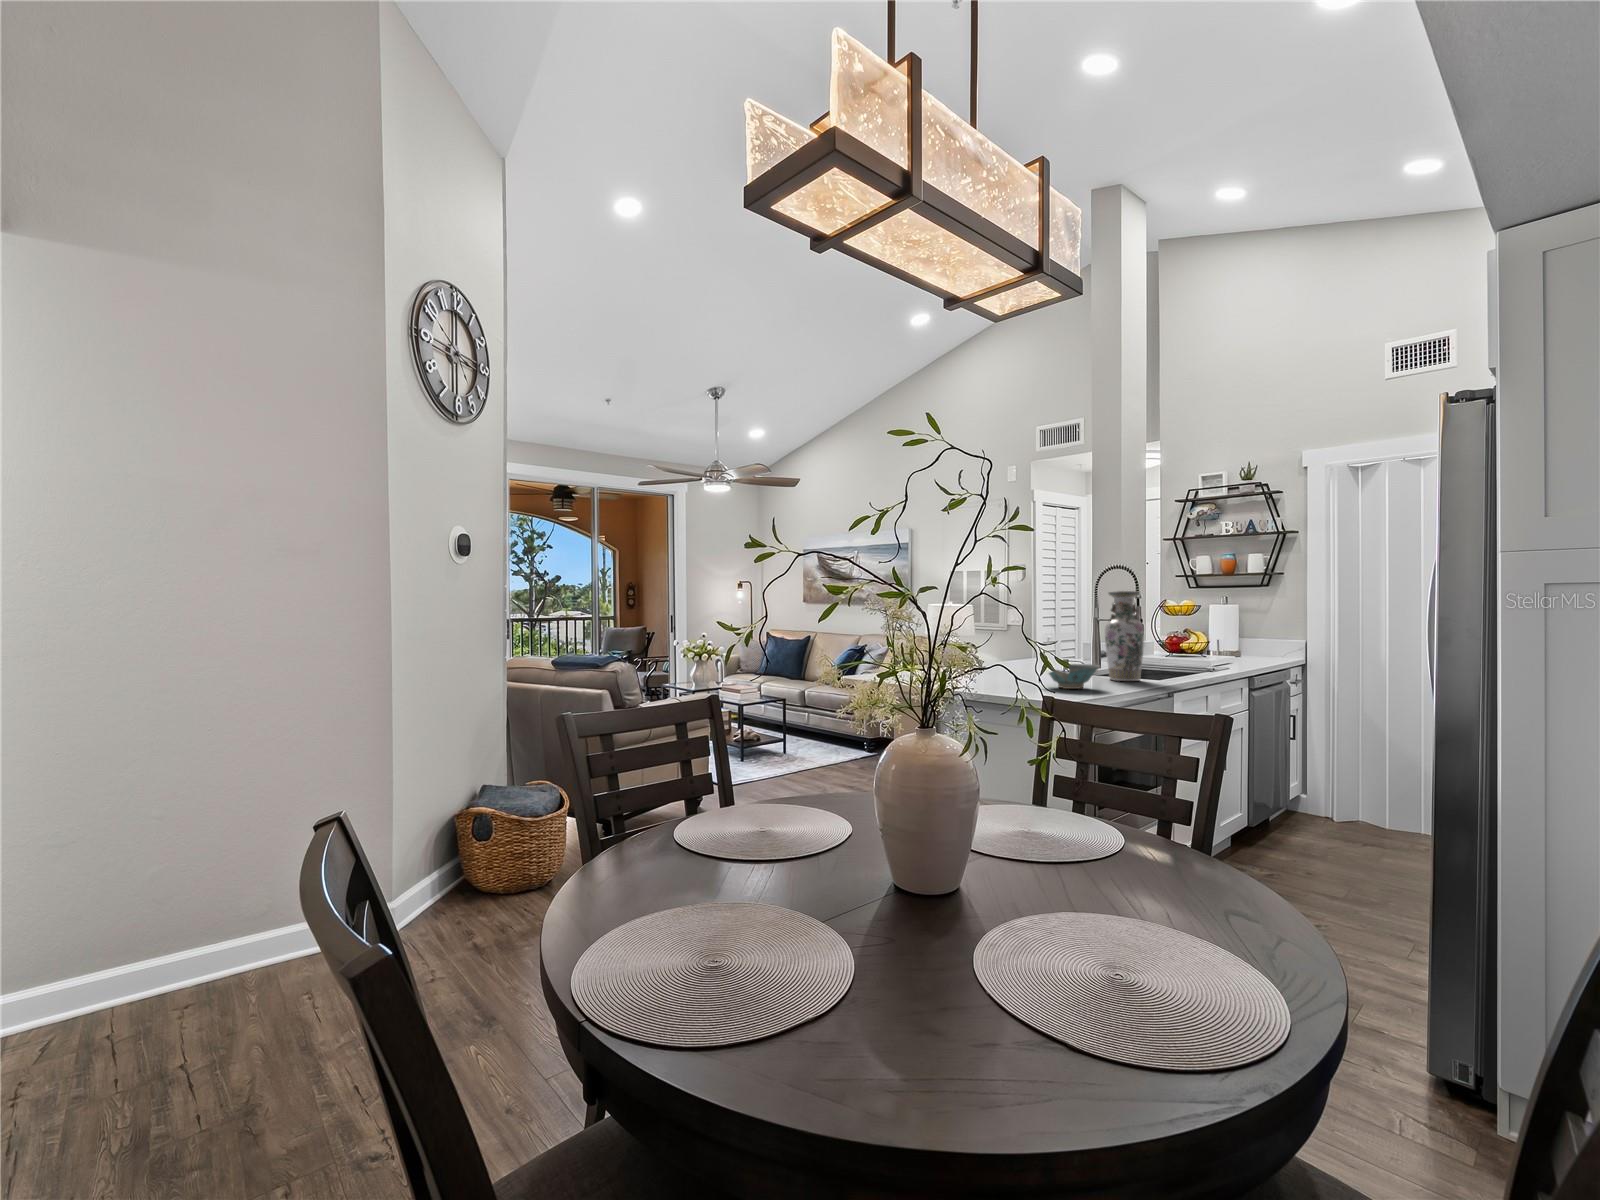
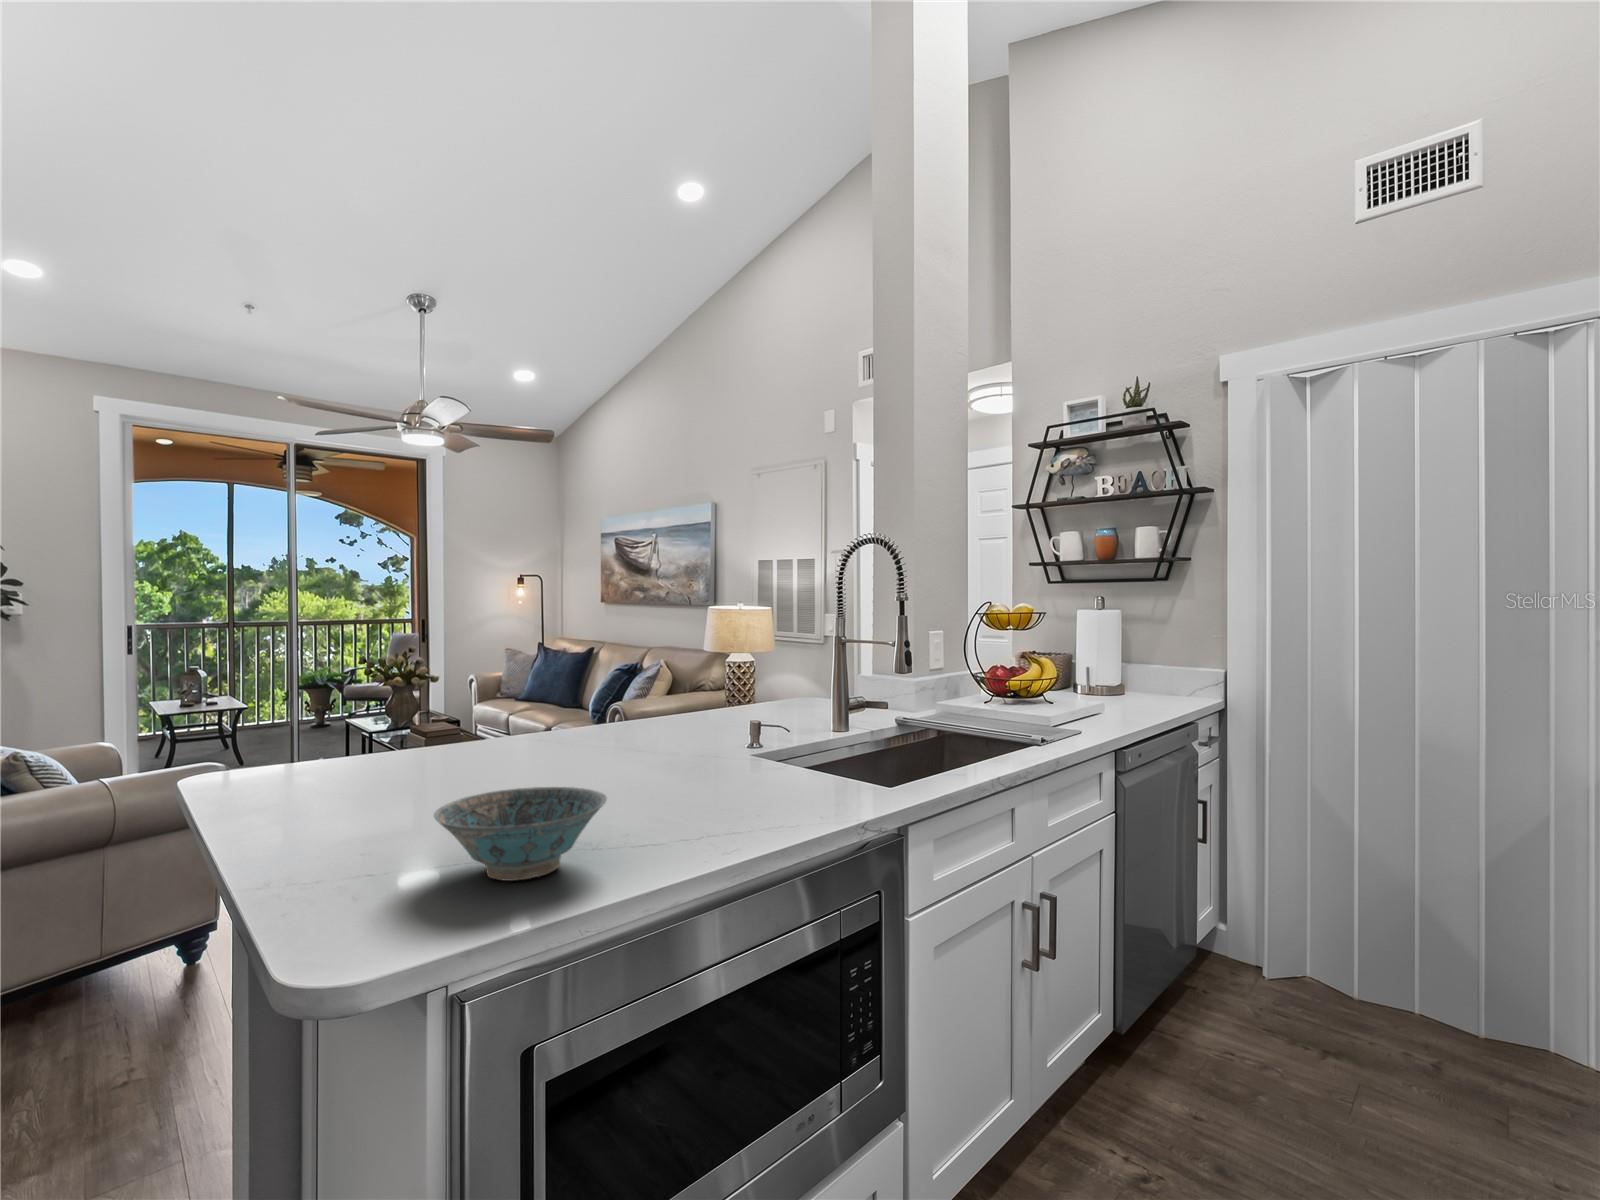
vase: present [1105,591,1144,681] -> none [727,587,816,814]

